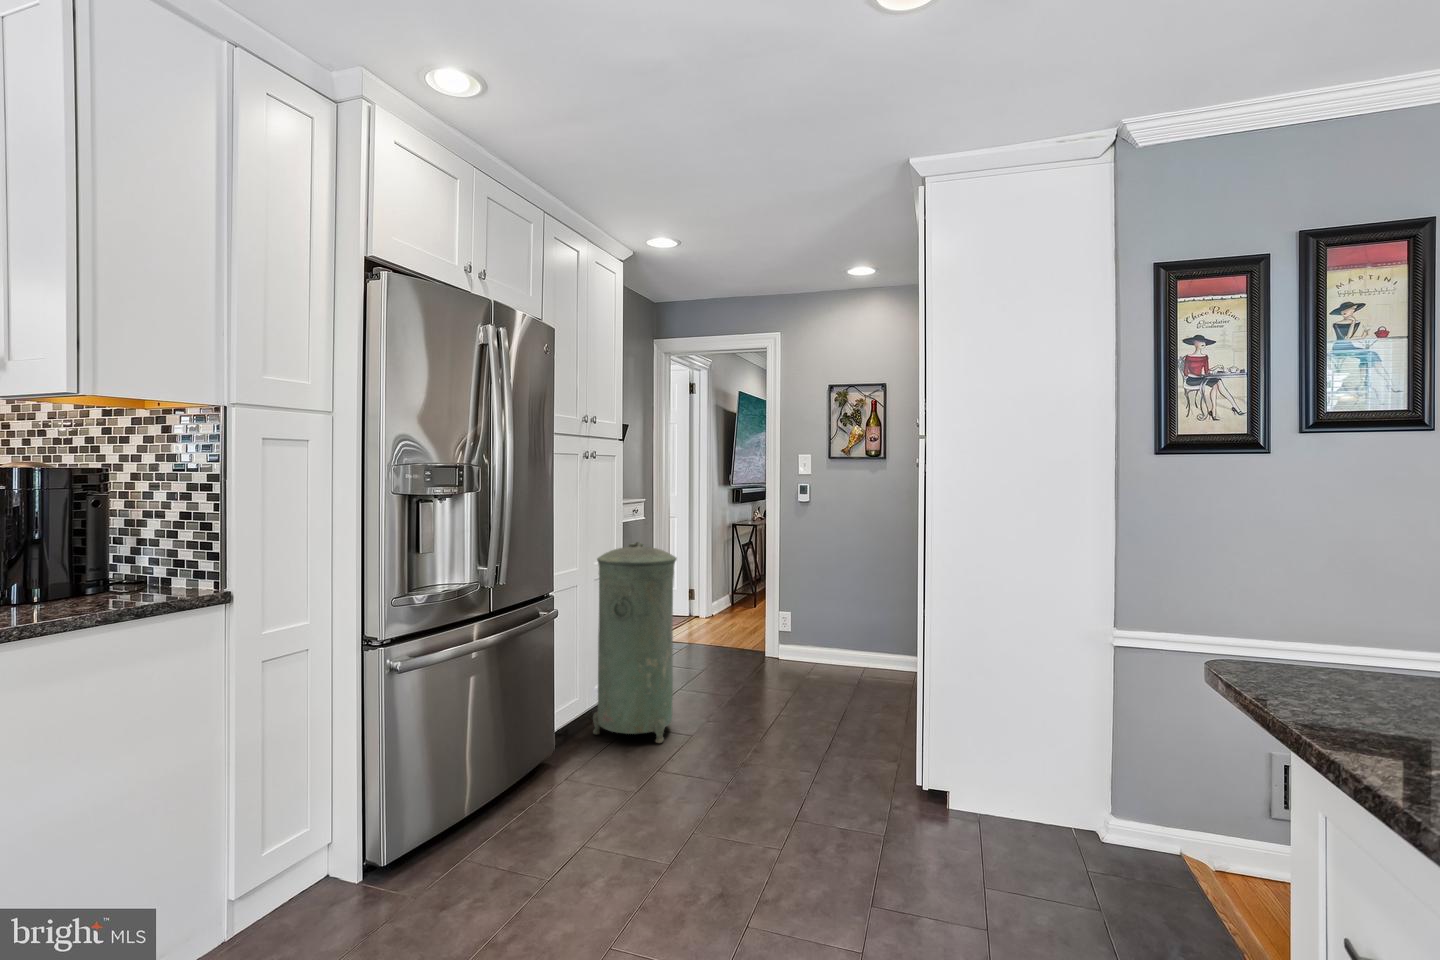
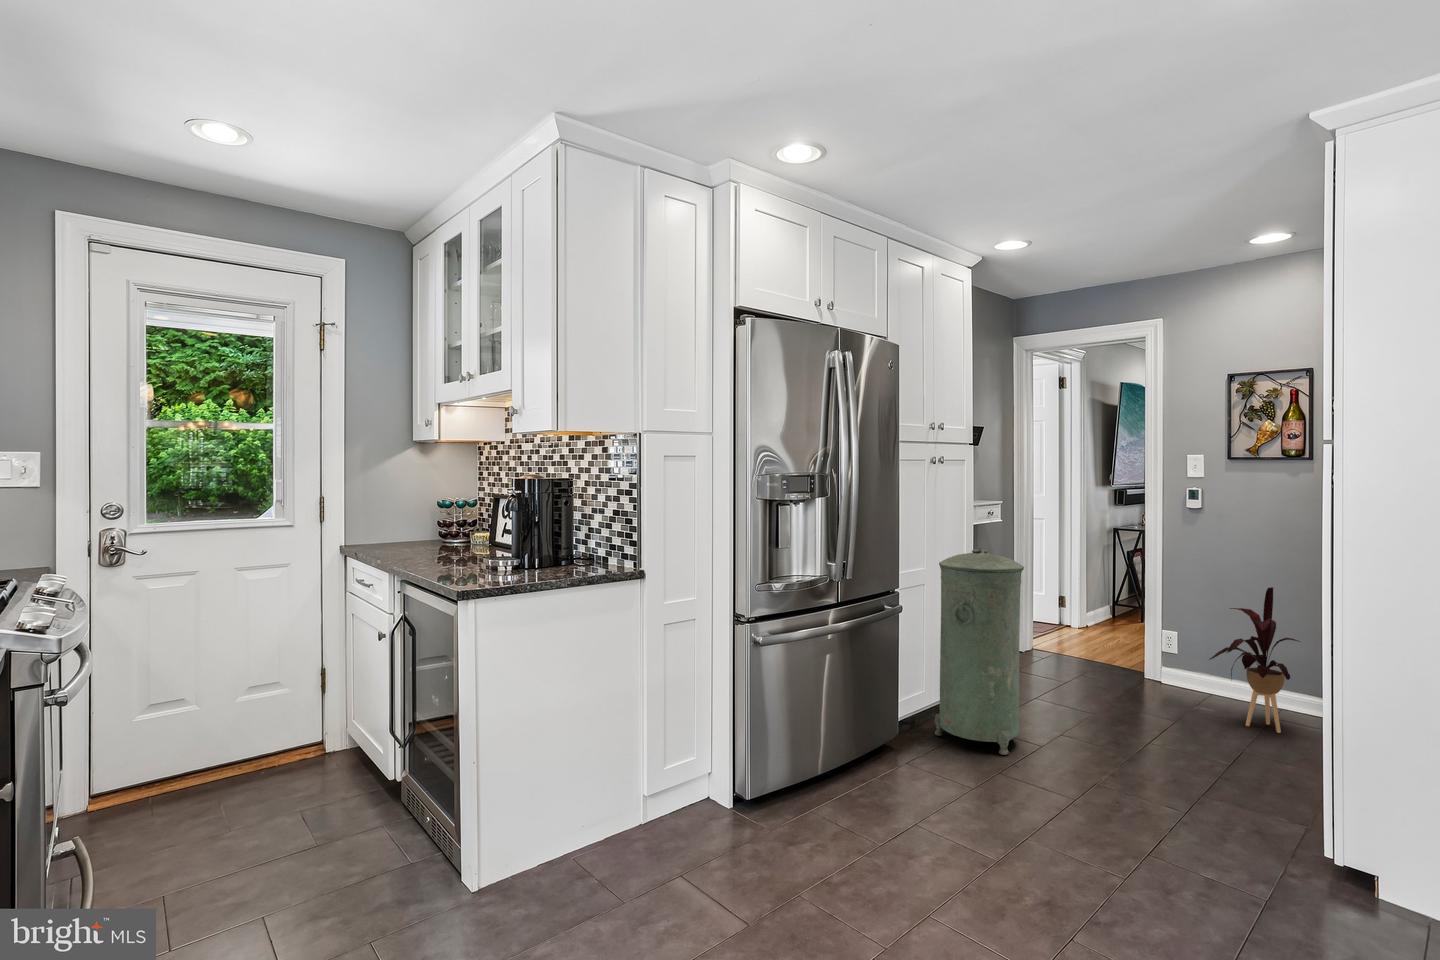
house plant: none [817,563,880,682] -> present [1209,587,1300,733]

